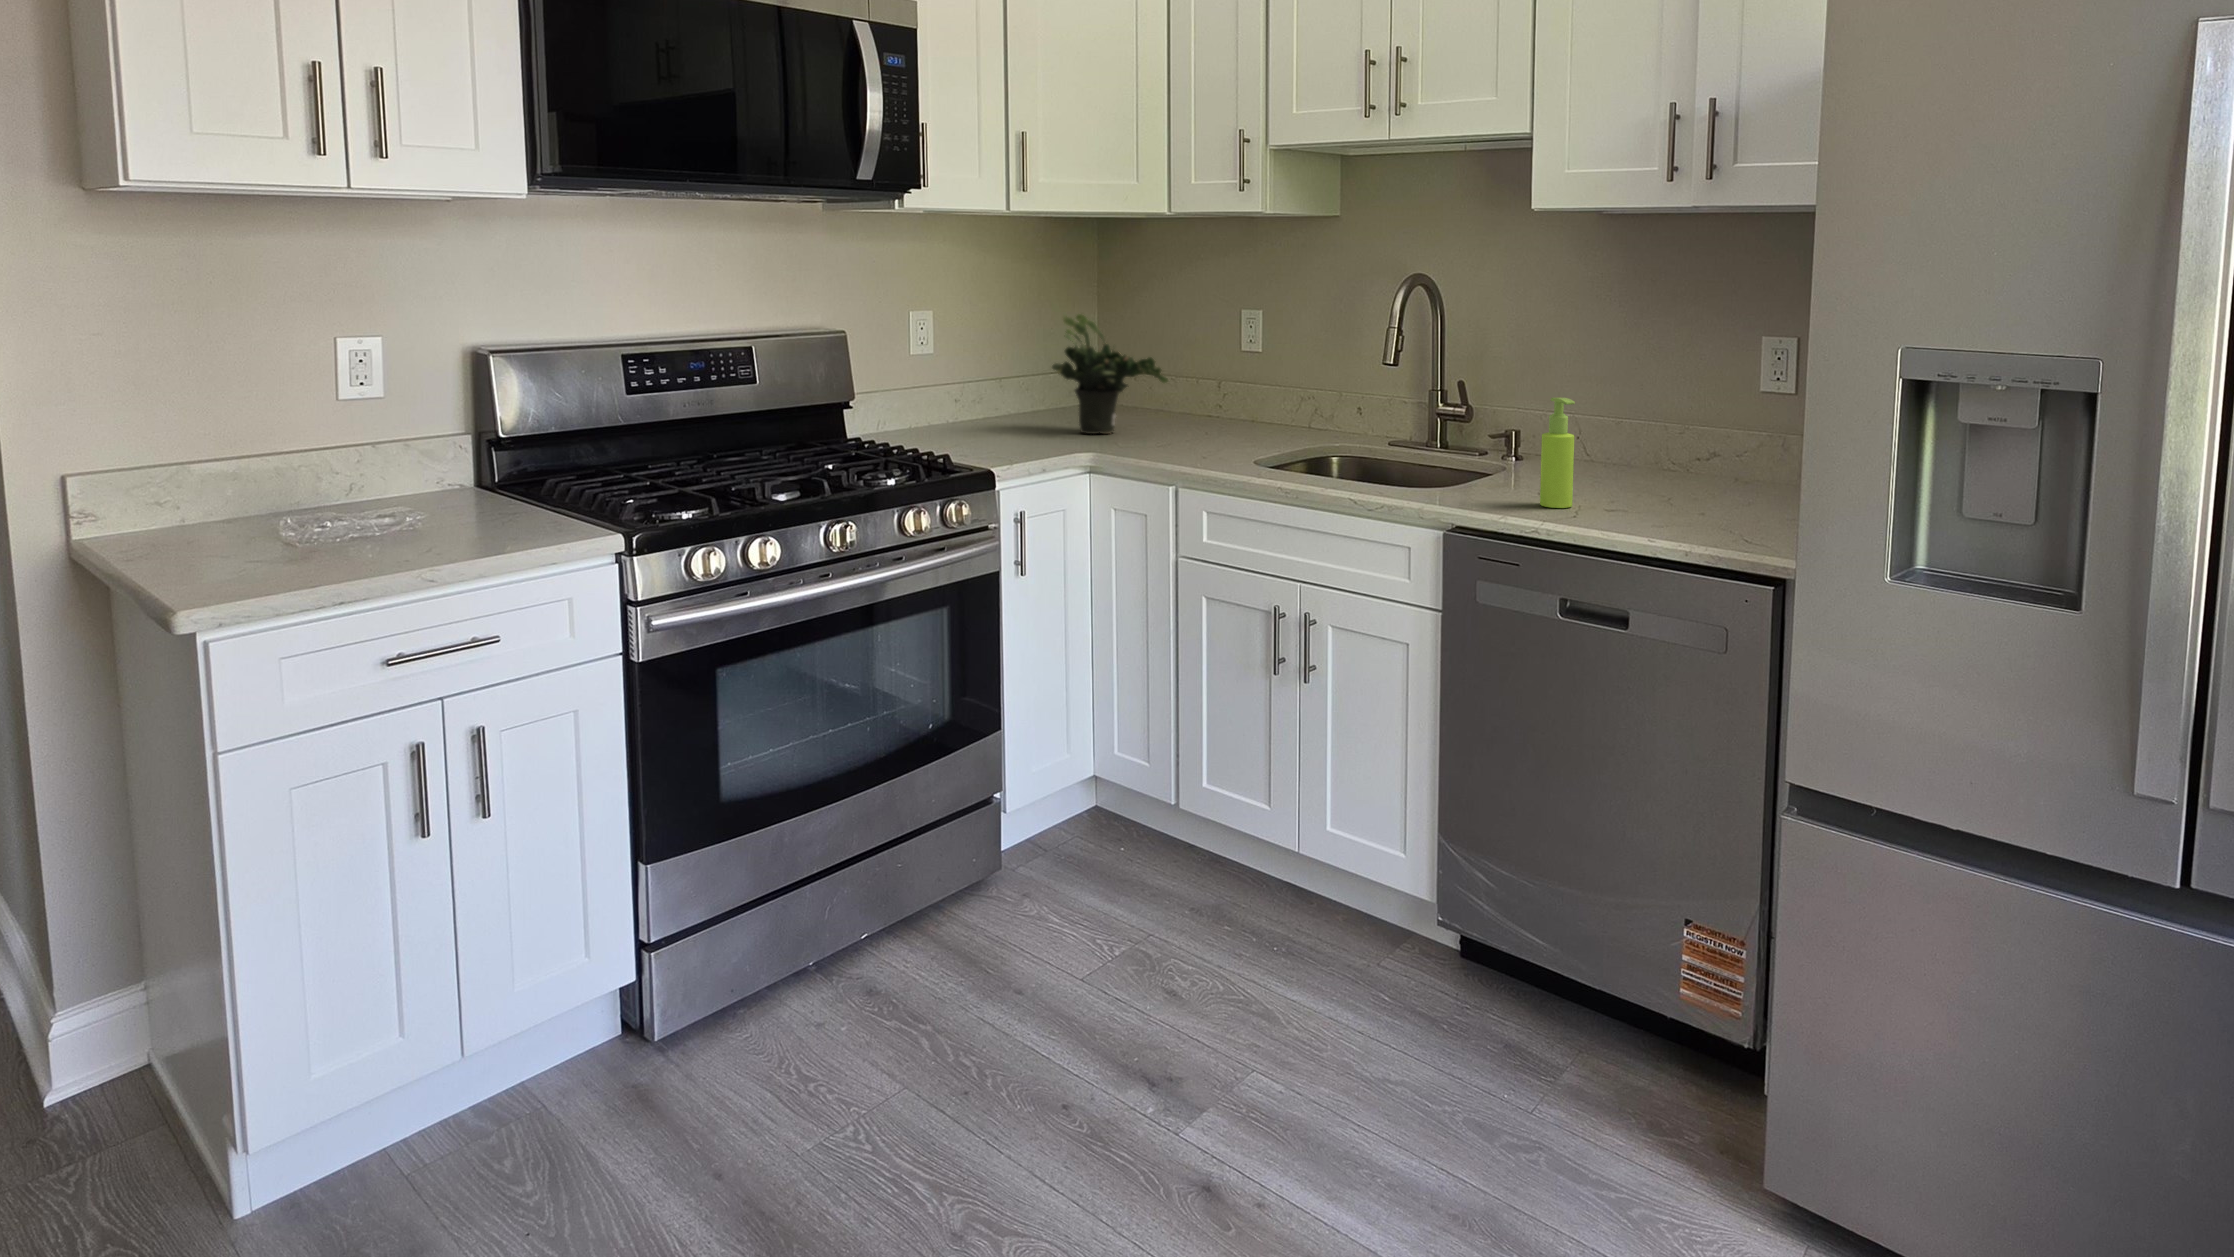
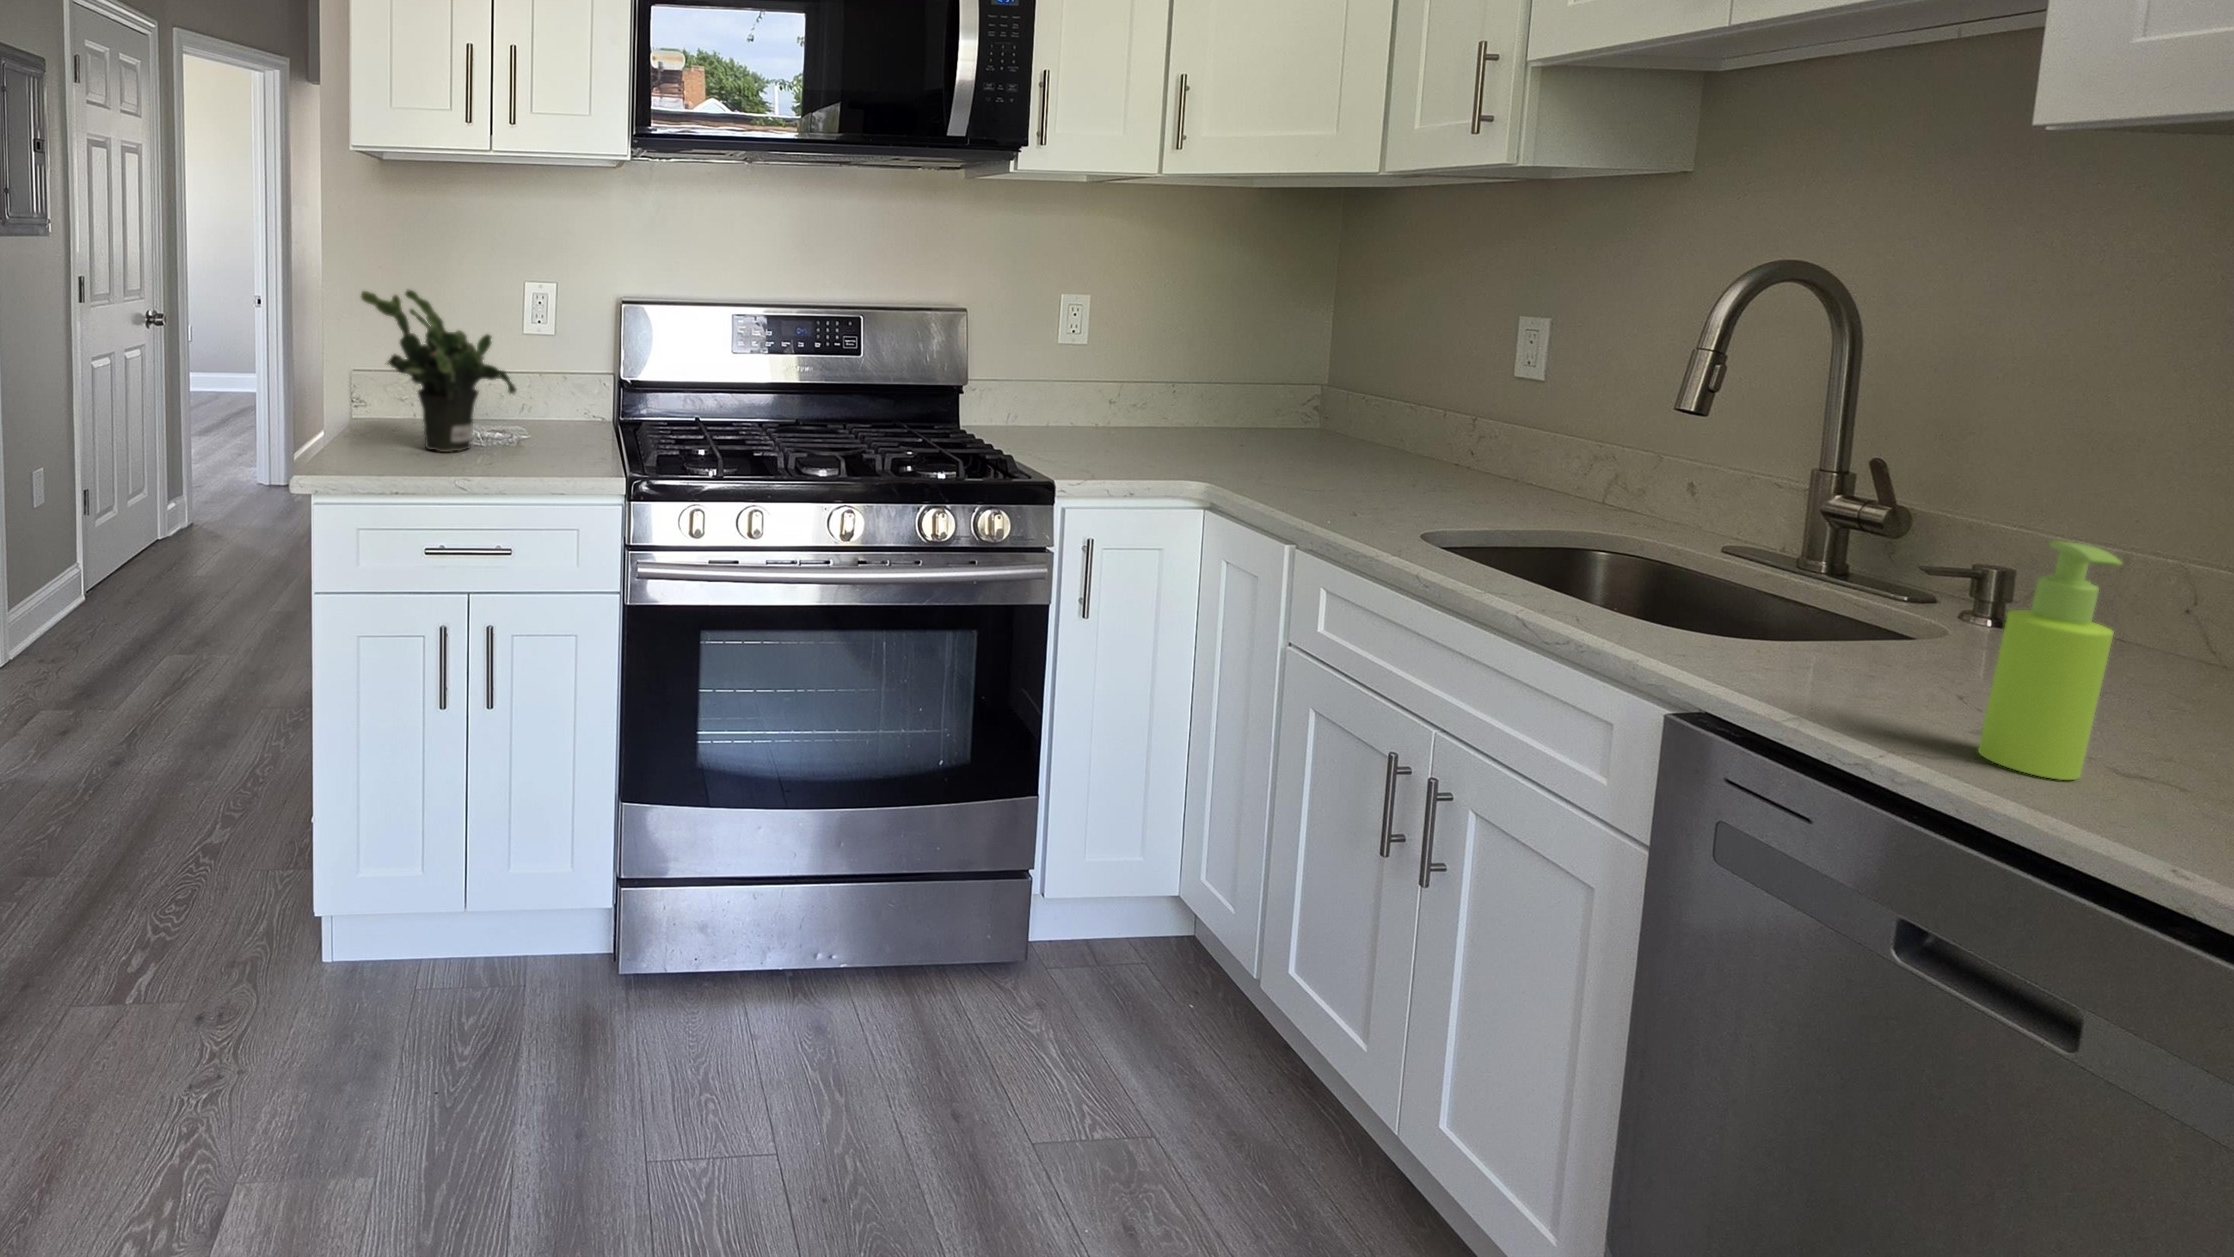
potted plant: present [1052,314,1168,434] -> present [361,290,516,452]

